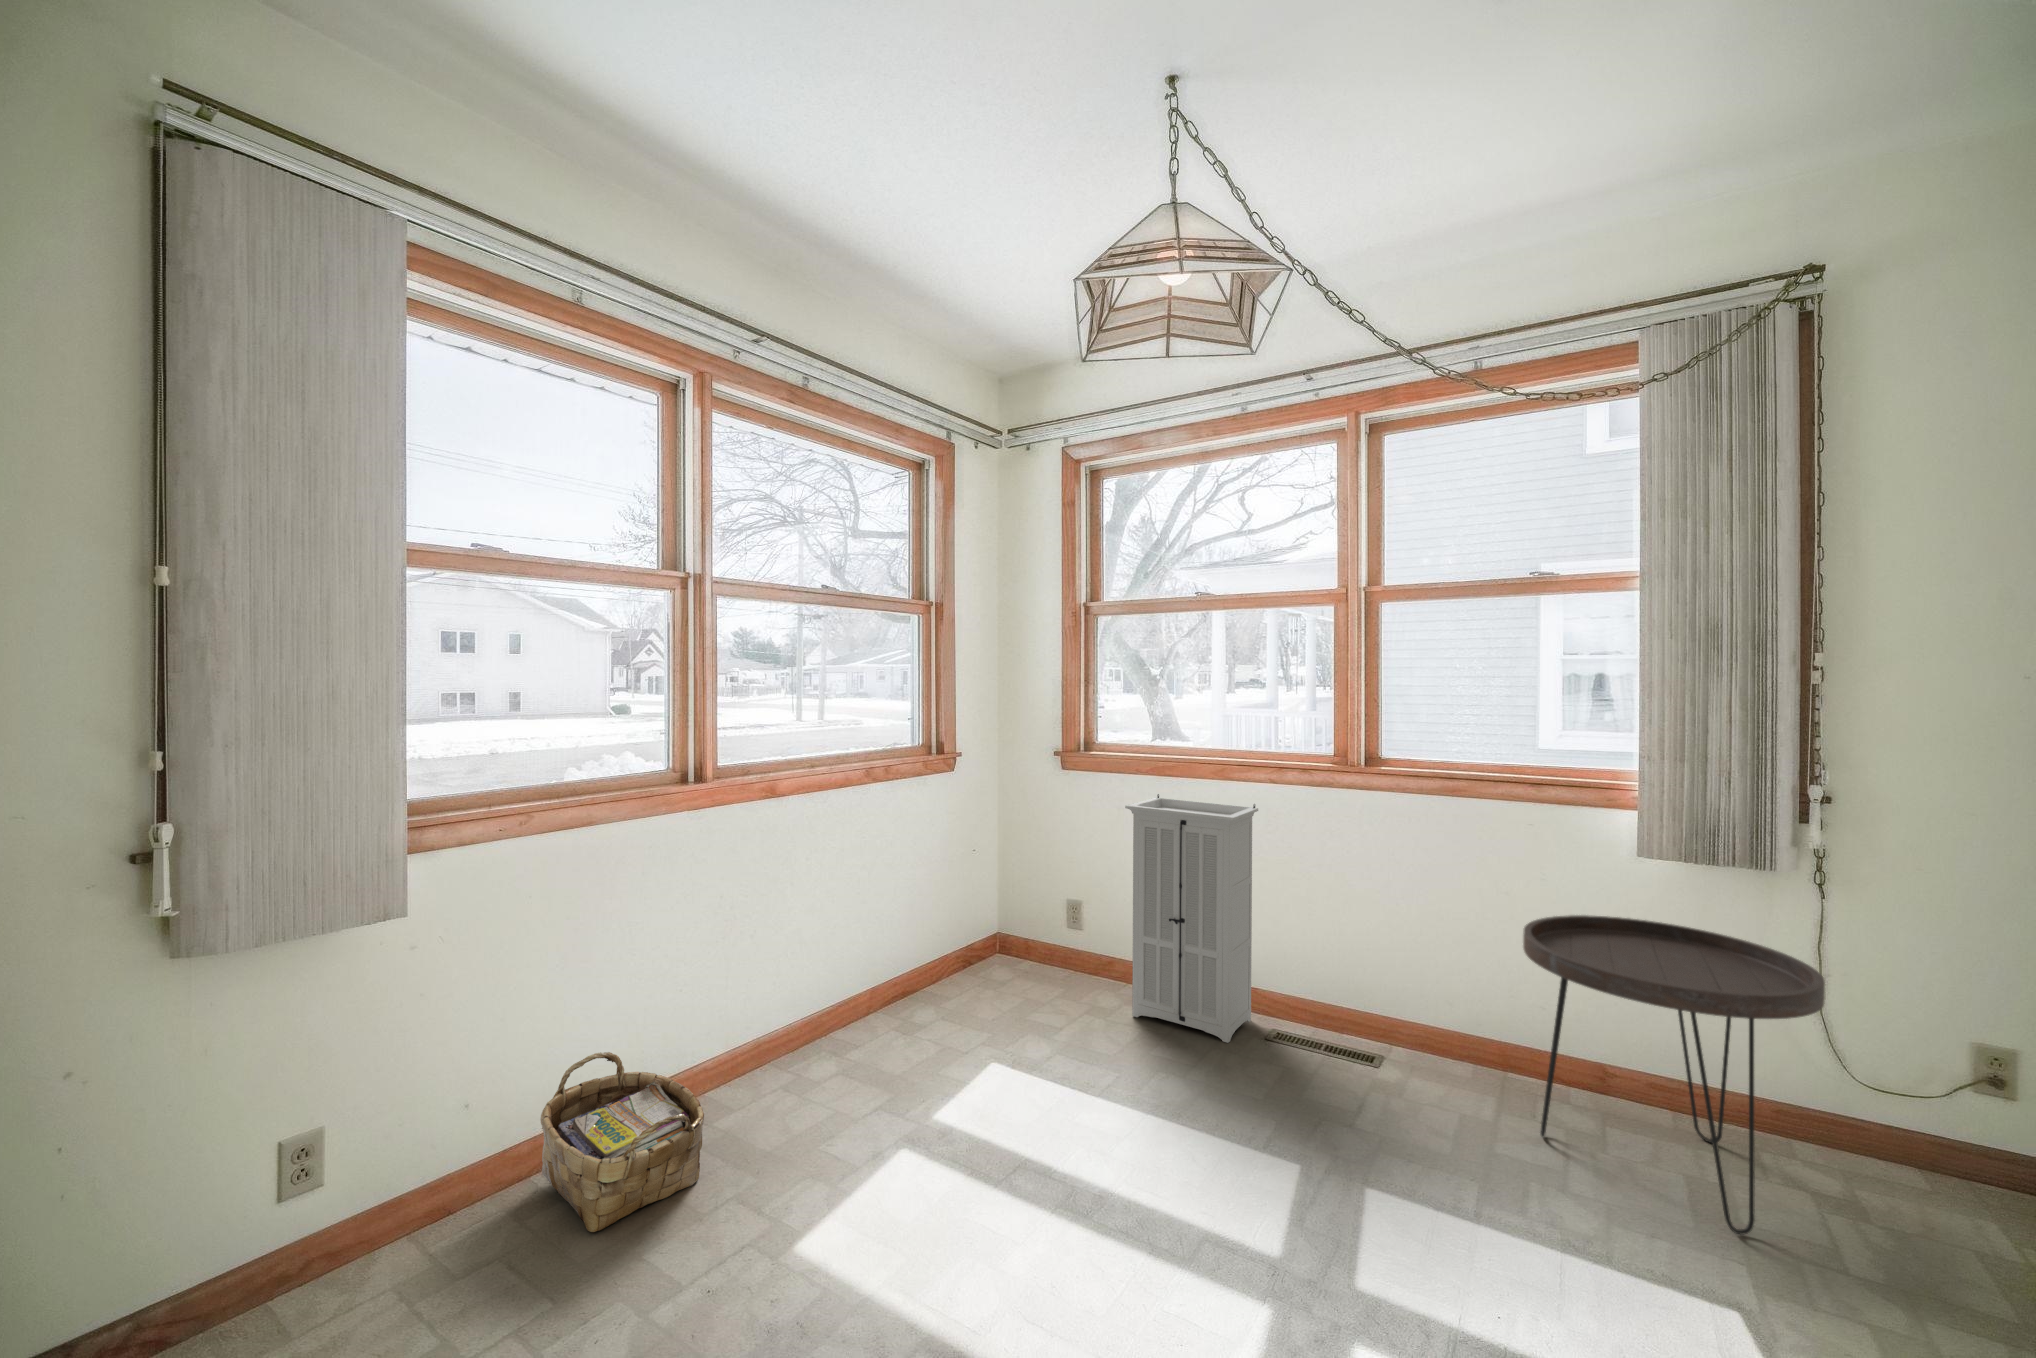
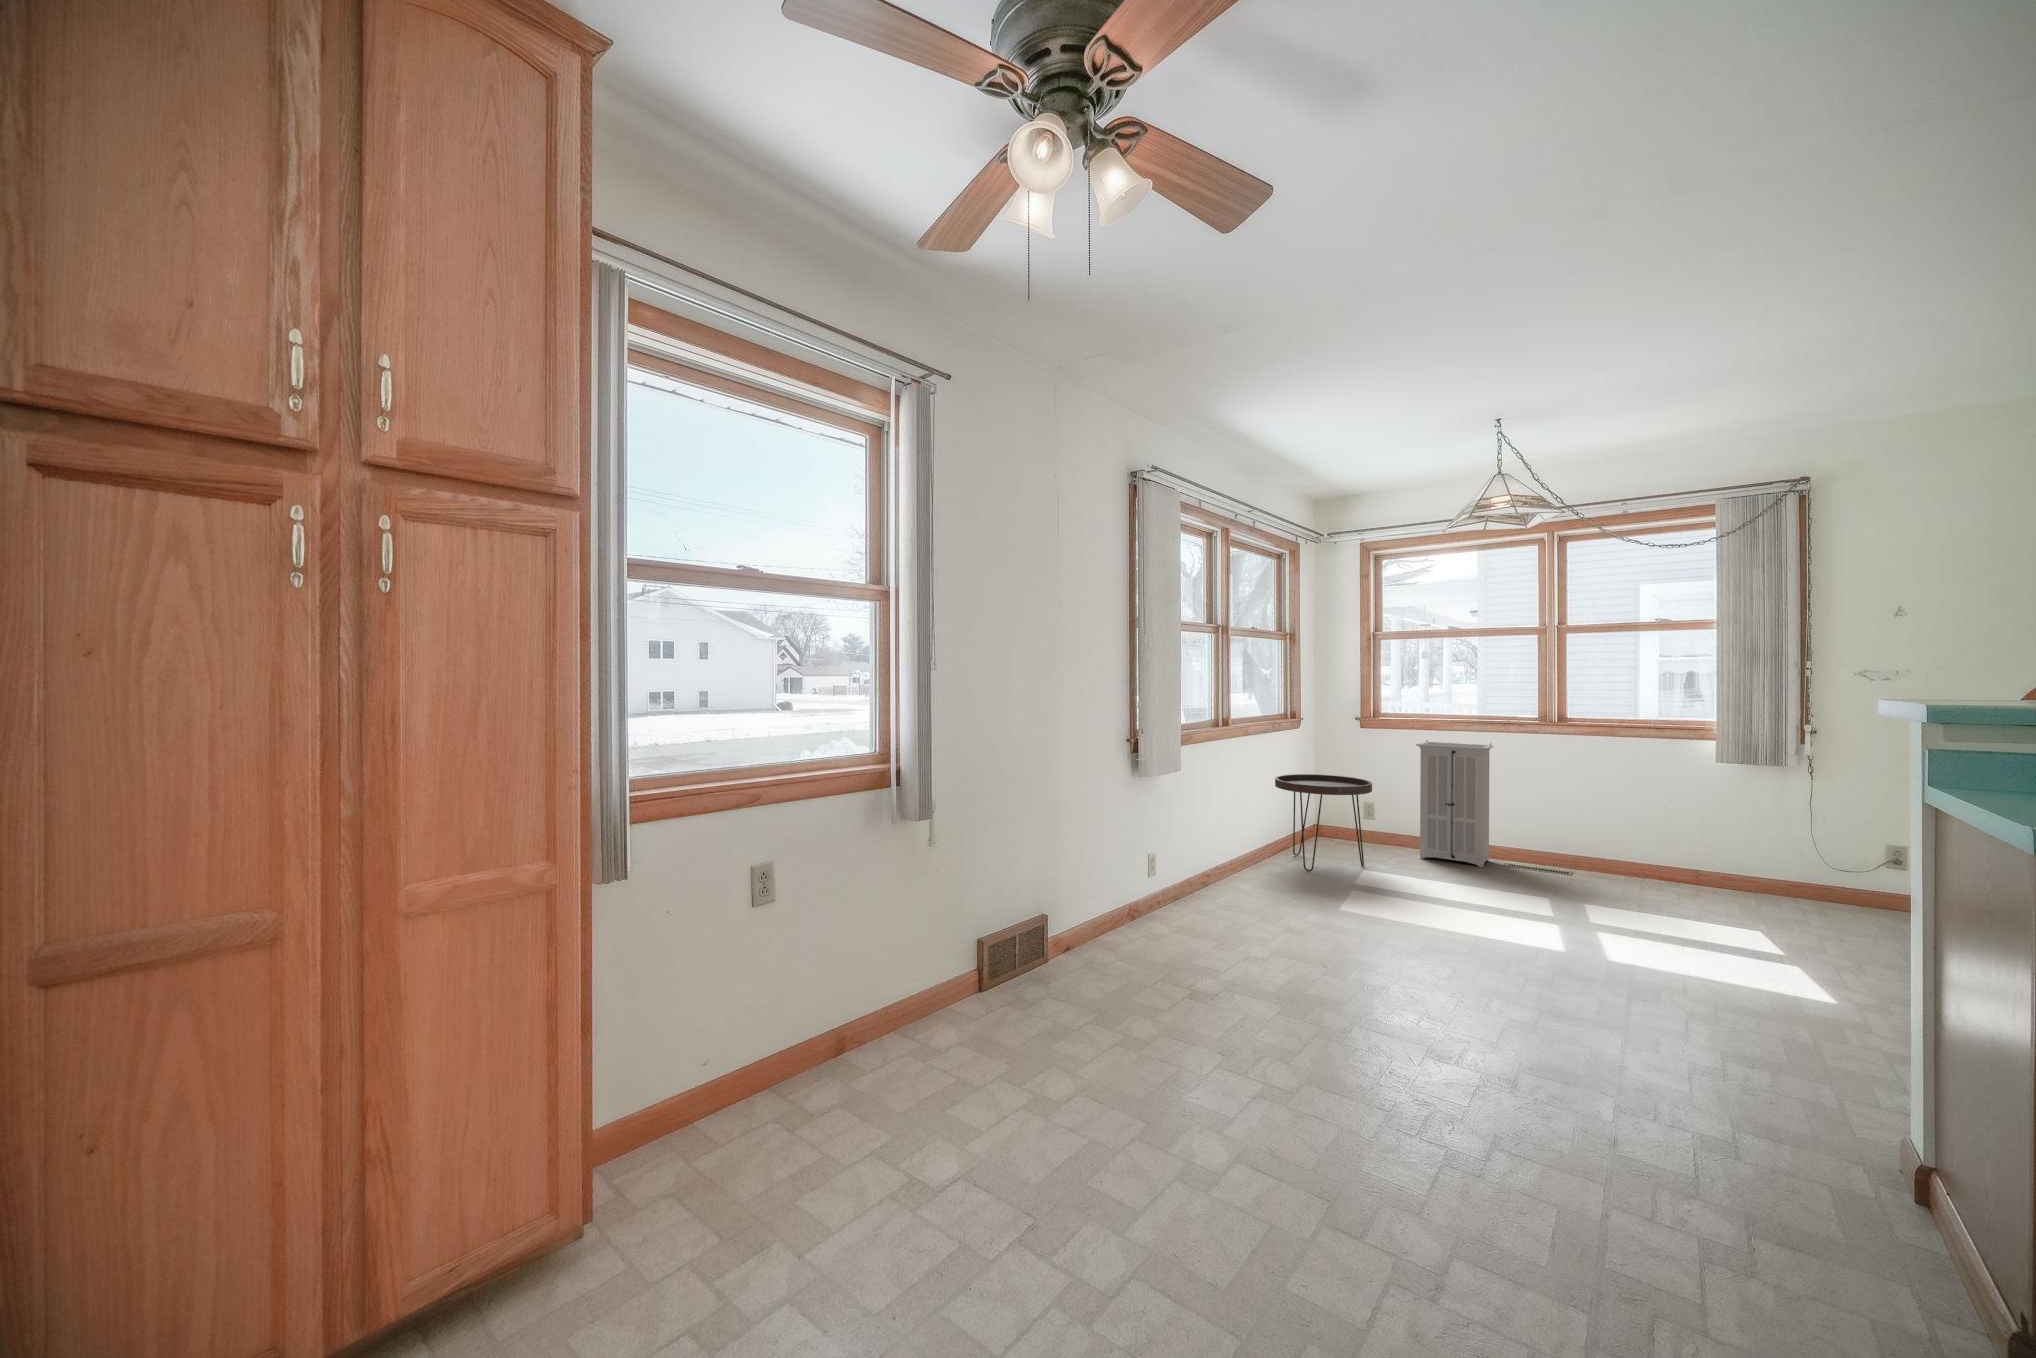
side table: present [1523,915,1825,1235] -> present [1275,774,1372,871]
woven basket: present [540,1052,704,1232] -> none [1201,843,1277,905]

